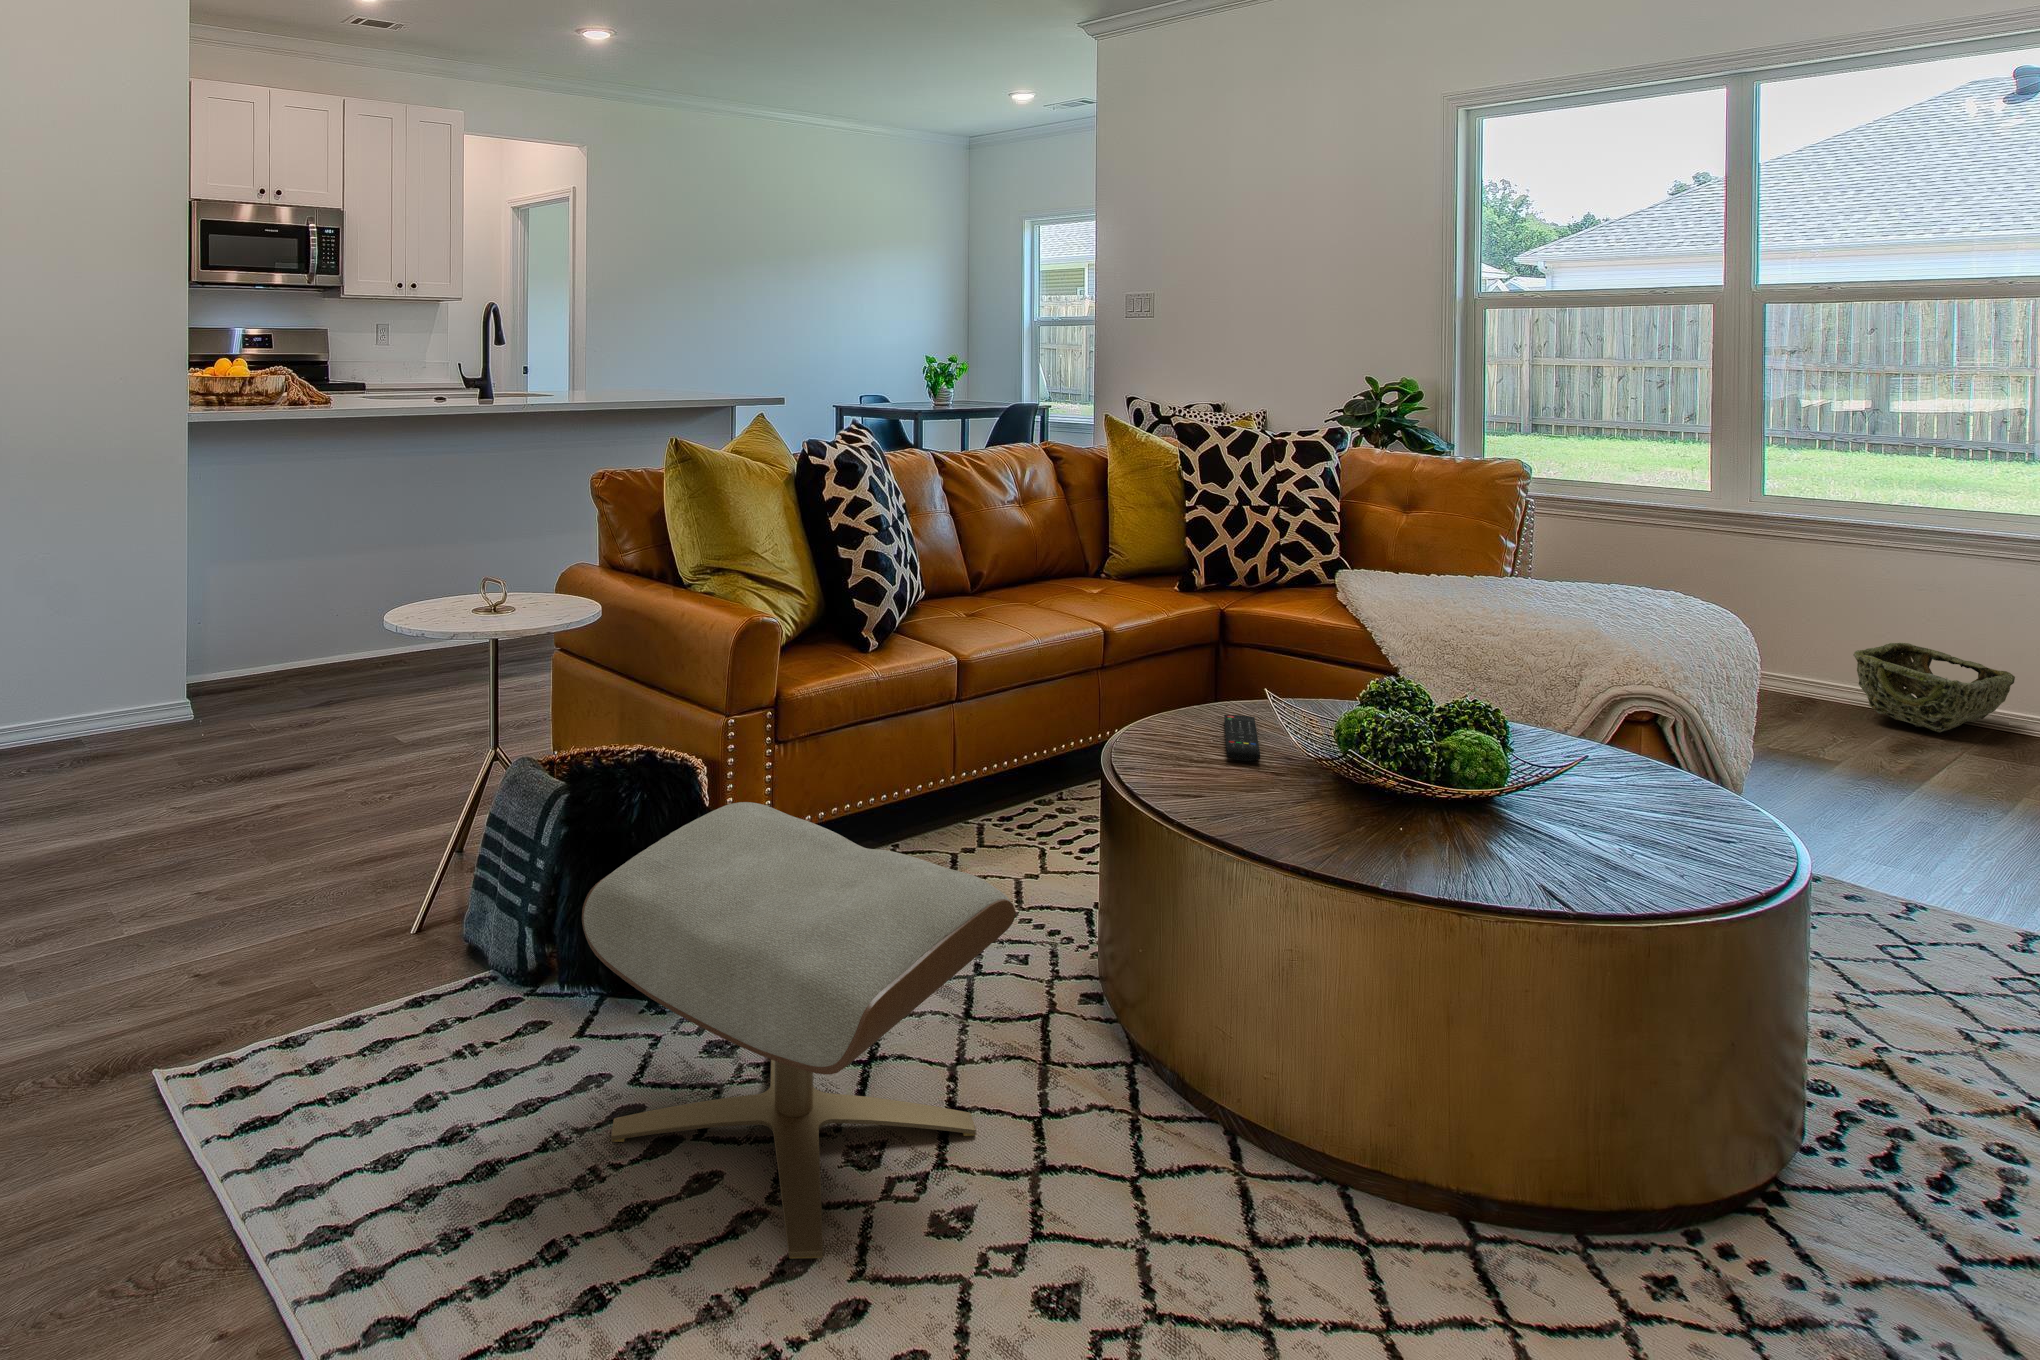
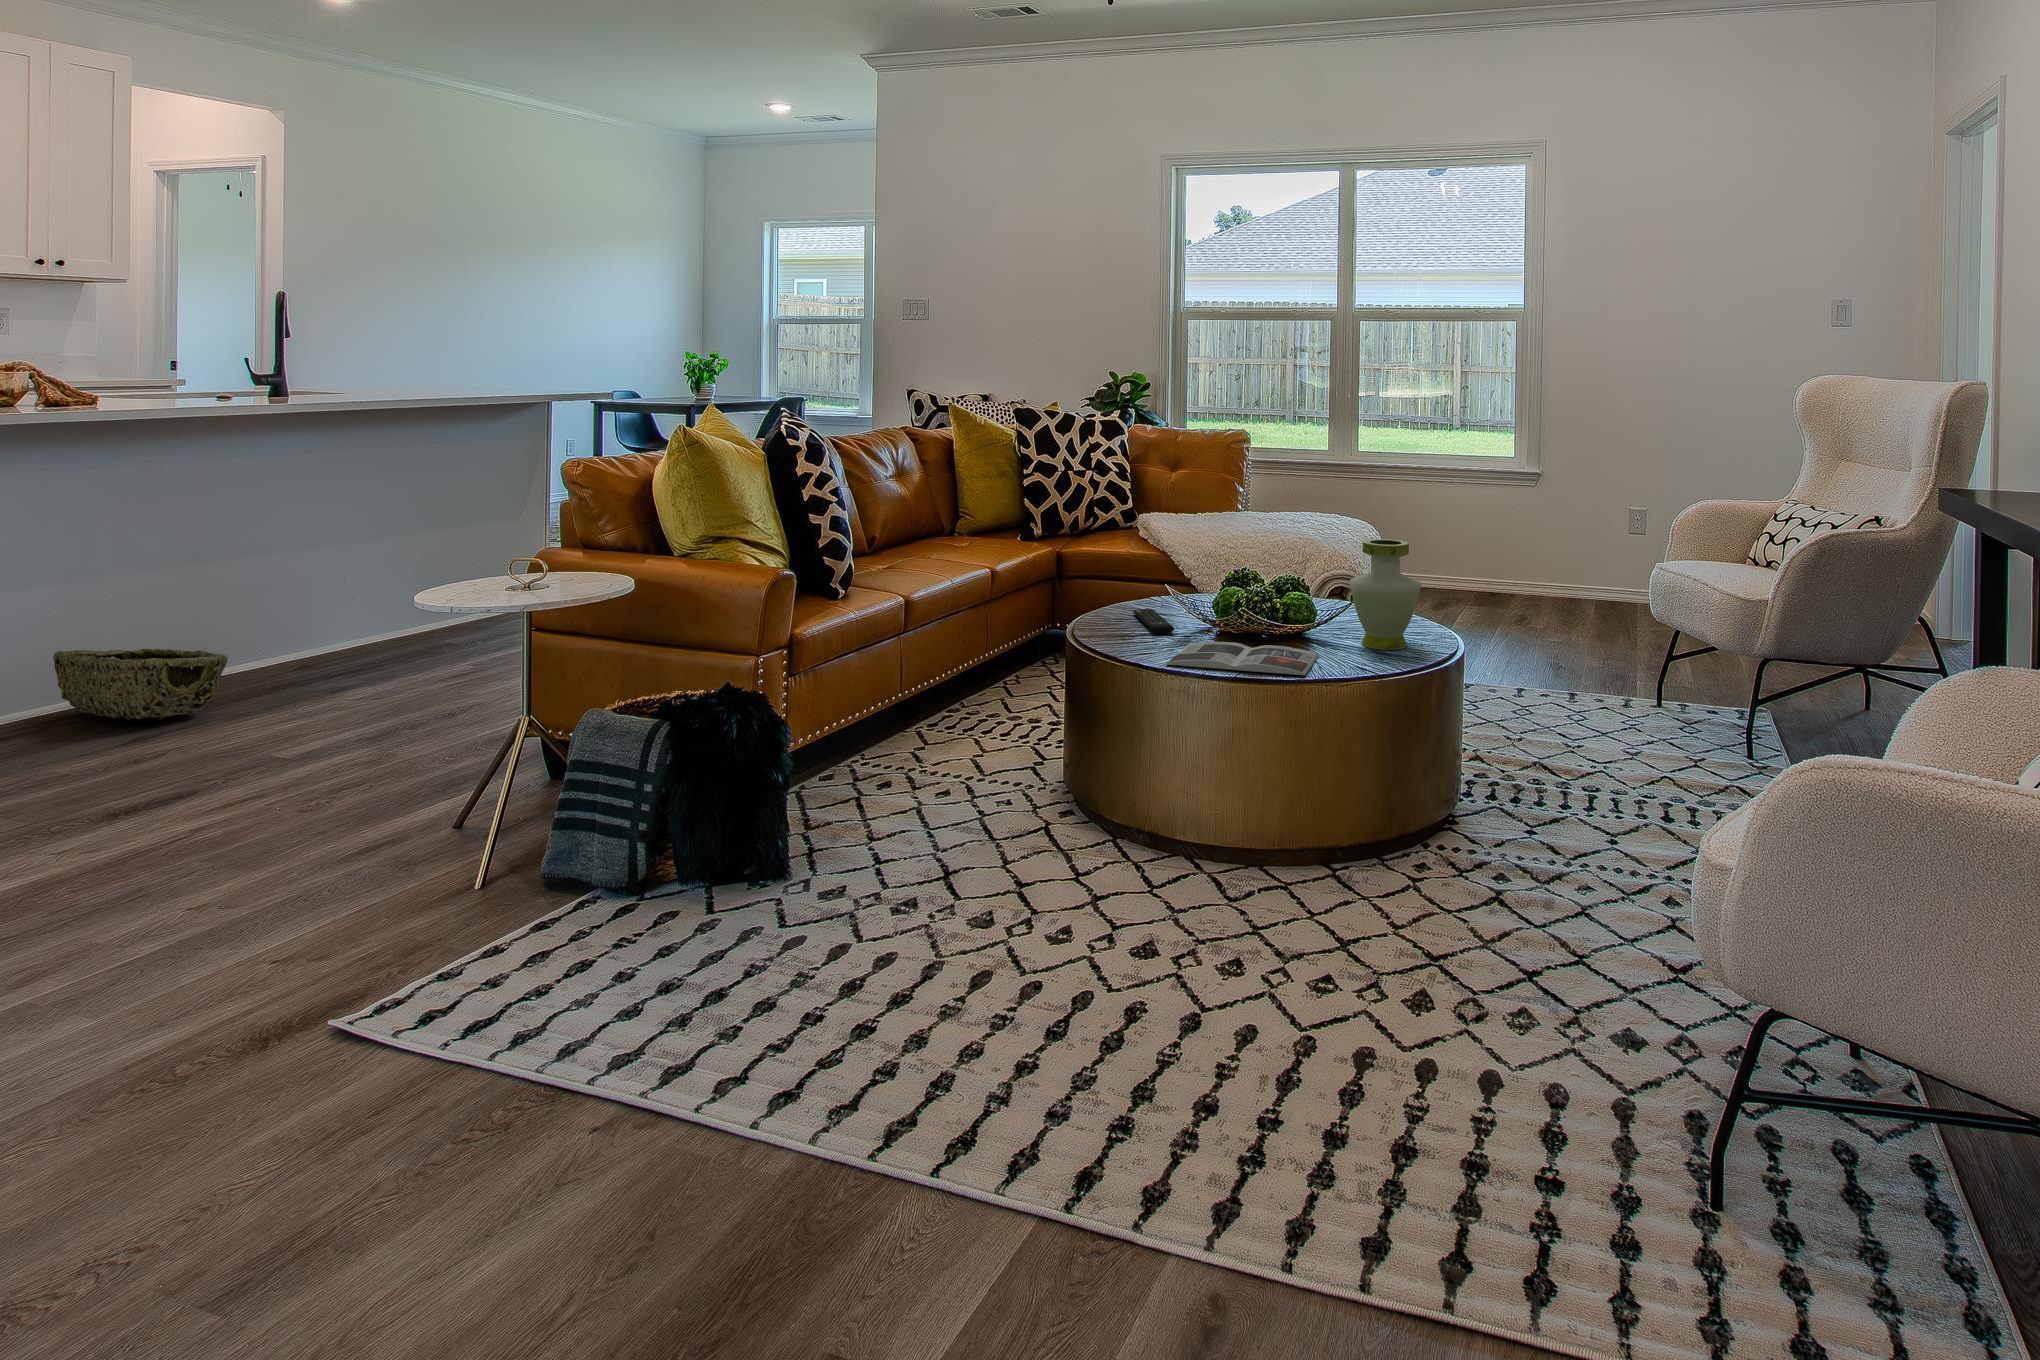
woven basket: present [1853,643,2015,732] -> present [53,649,227,720]
vase: none [1554,660,1703,859] -> present [1349,539,1422,650]
magazine: none [1204,786,1483,885] -> present [1166,642,1319,675]
ottoman: present [582,802,1016,1259] -> none [765,701,1078,972]

